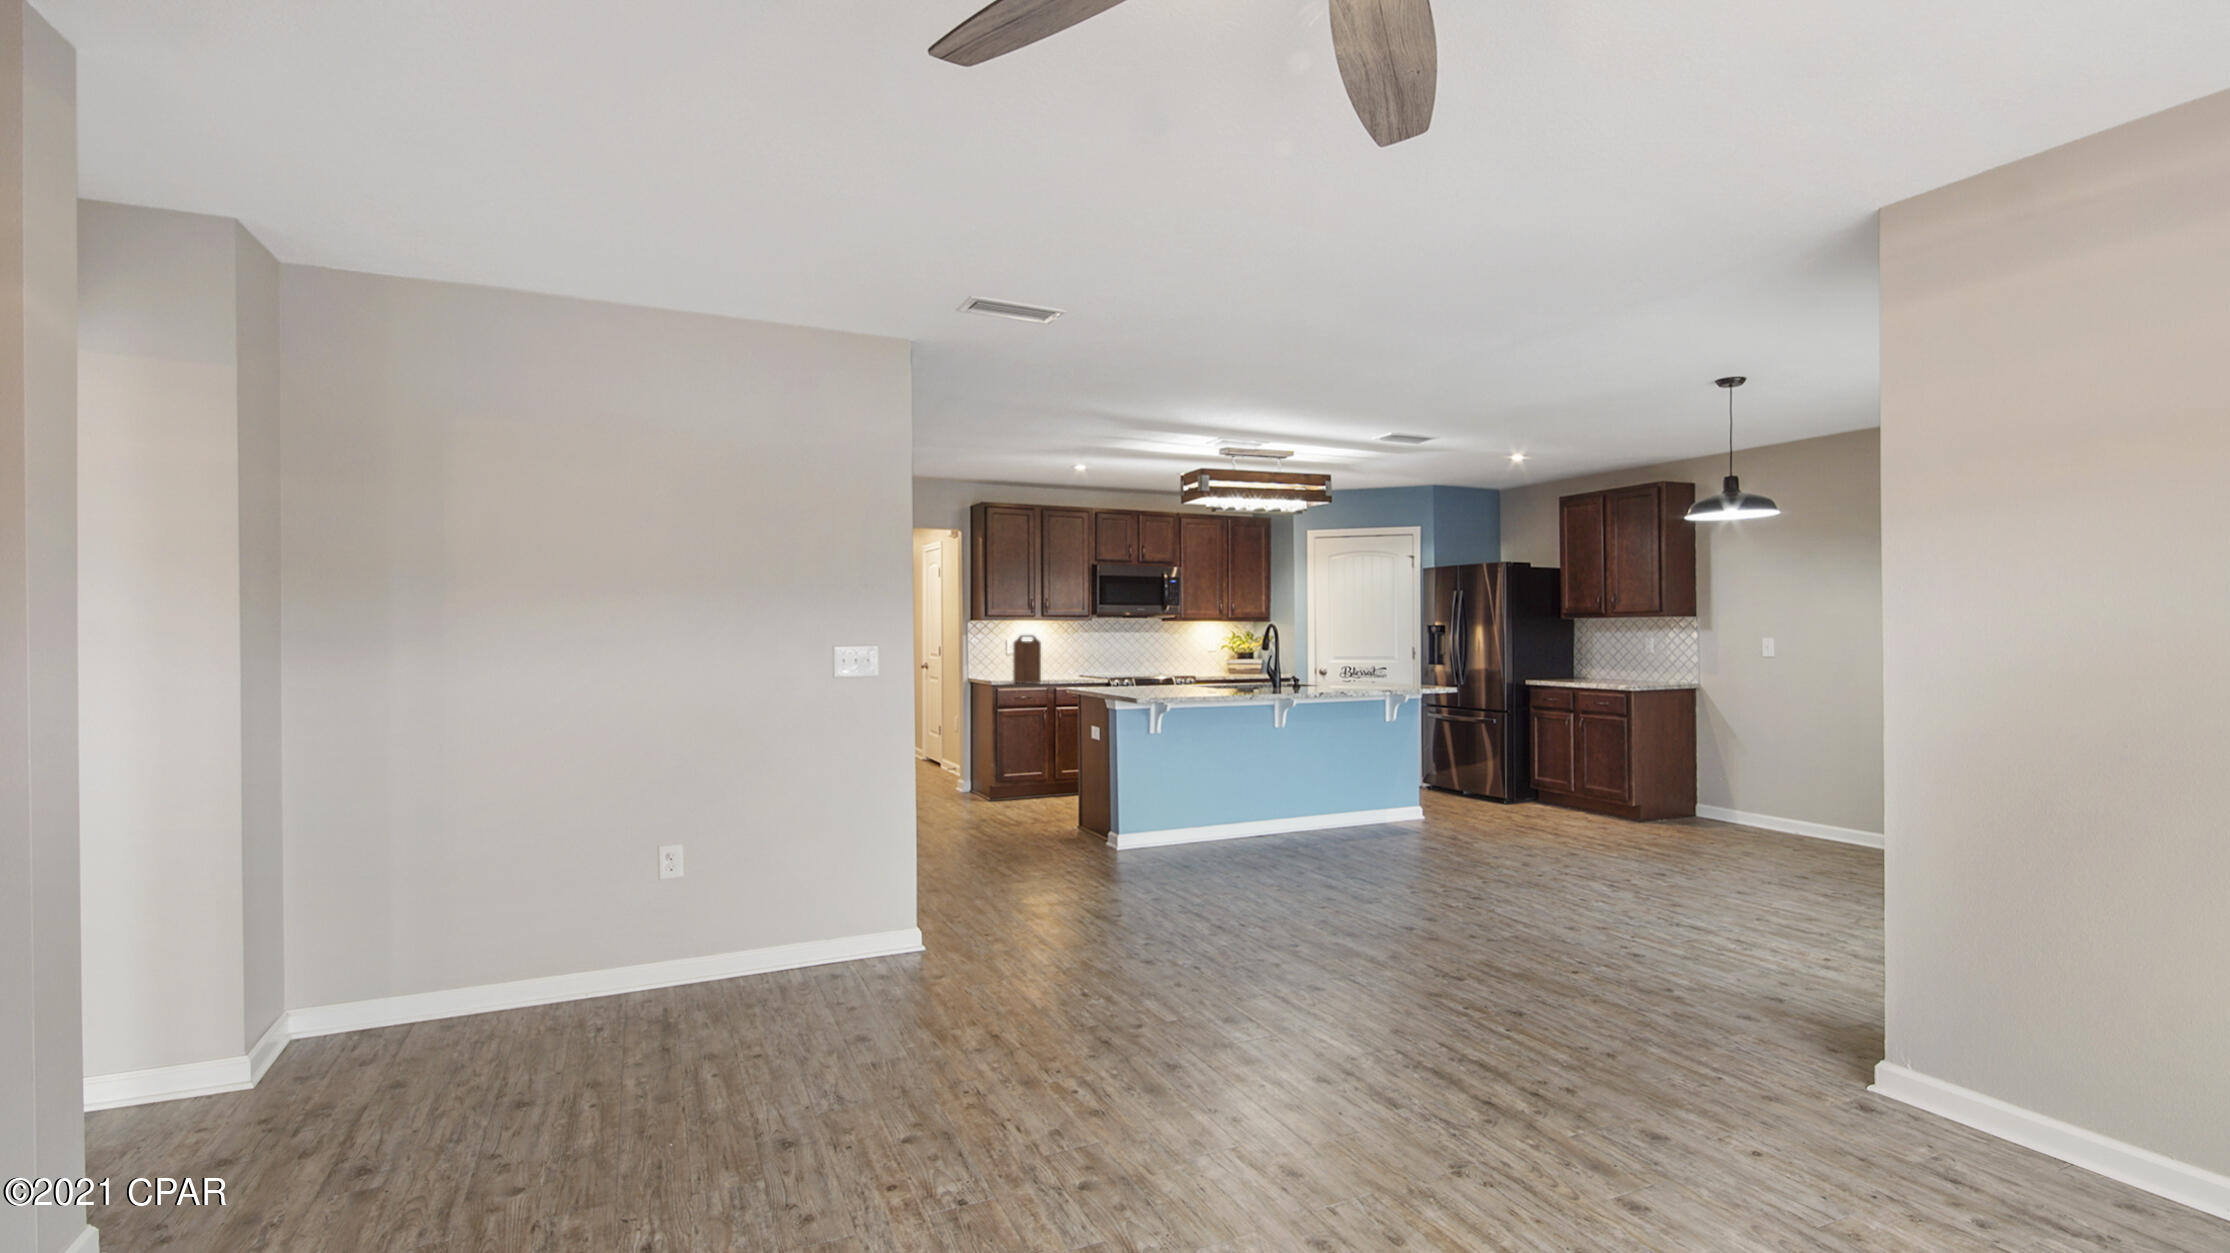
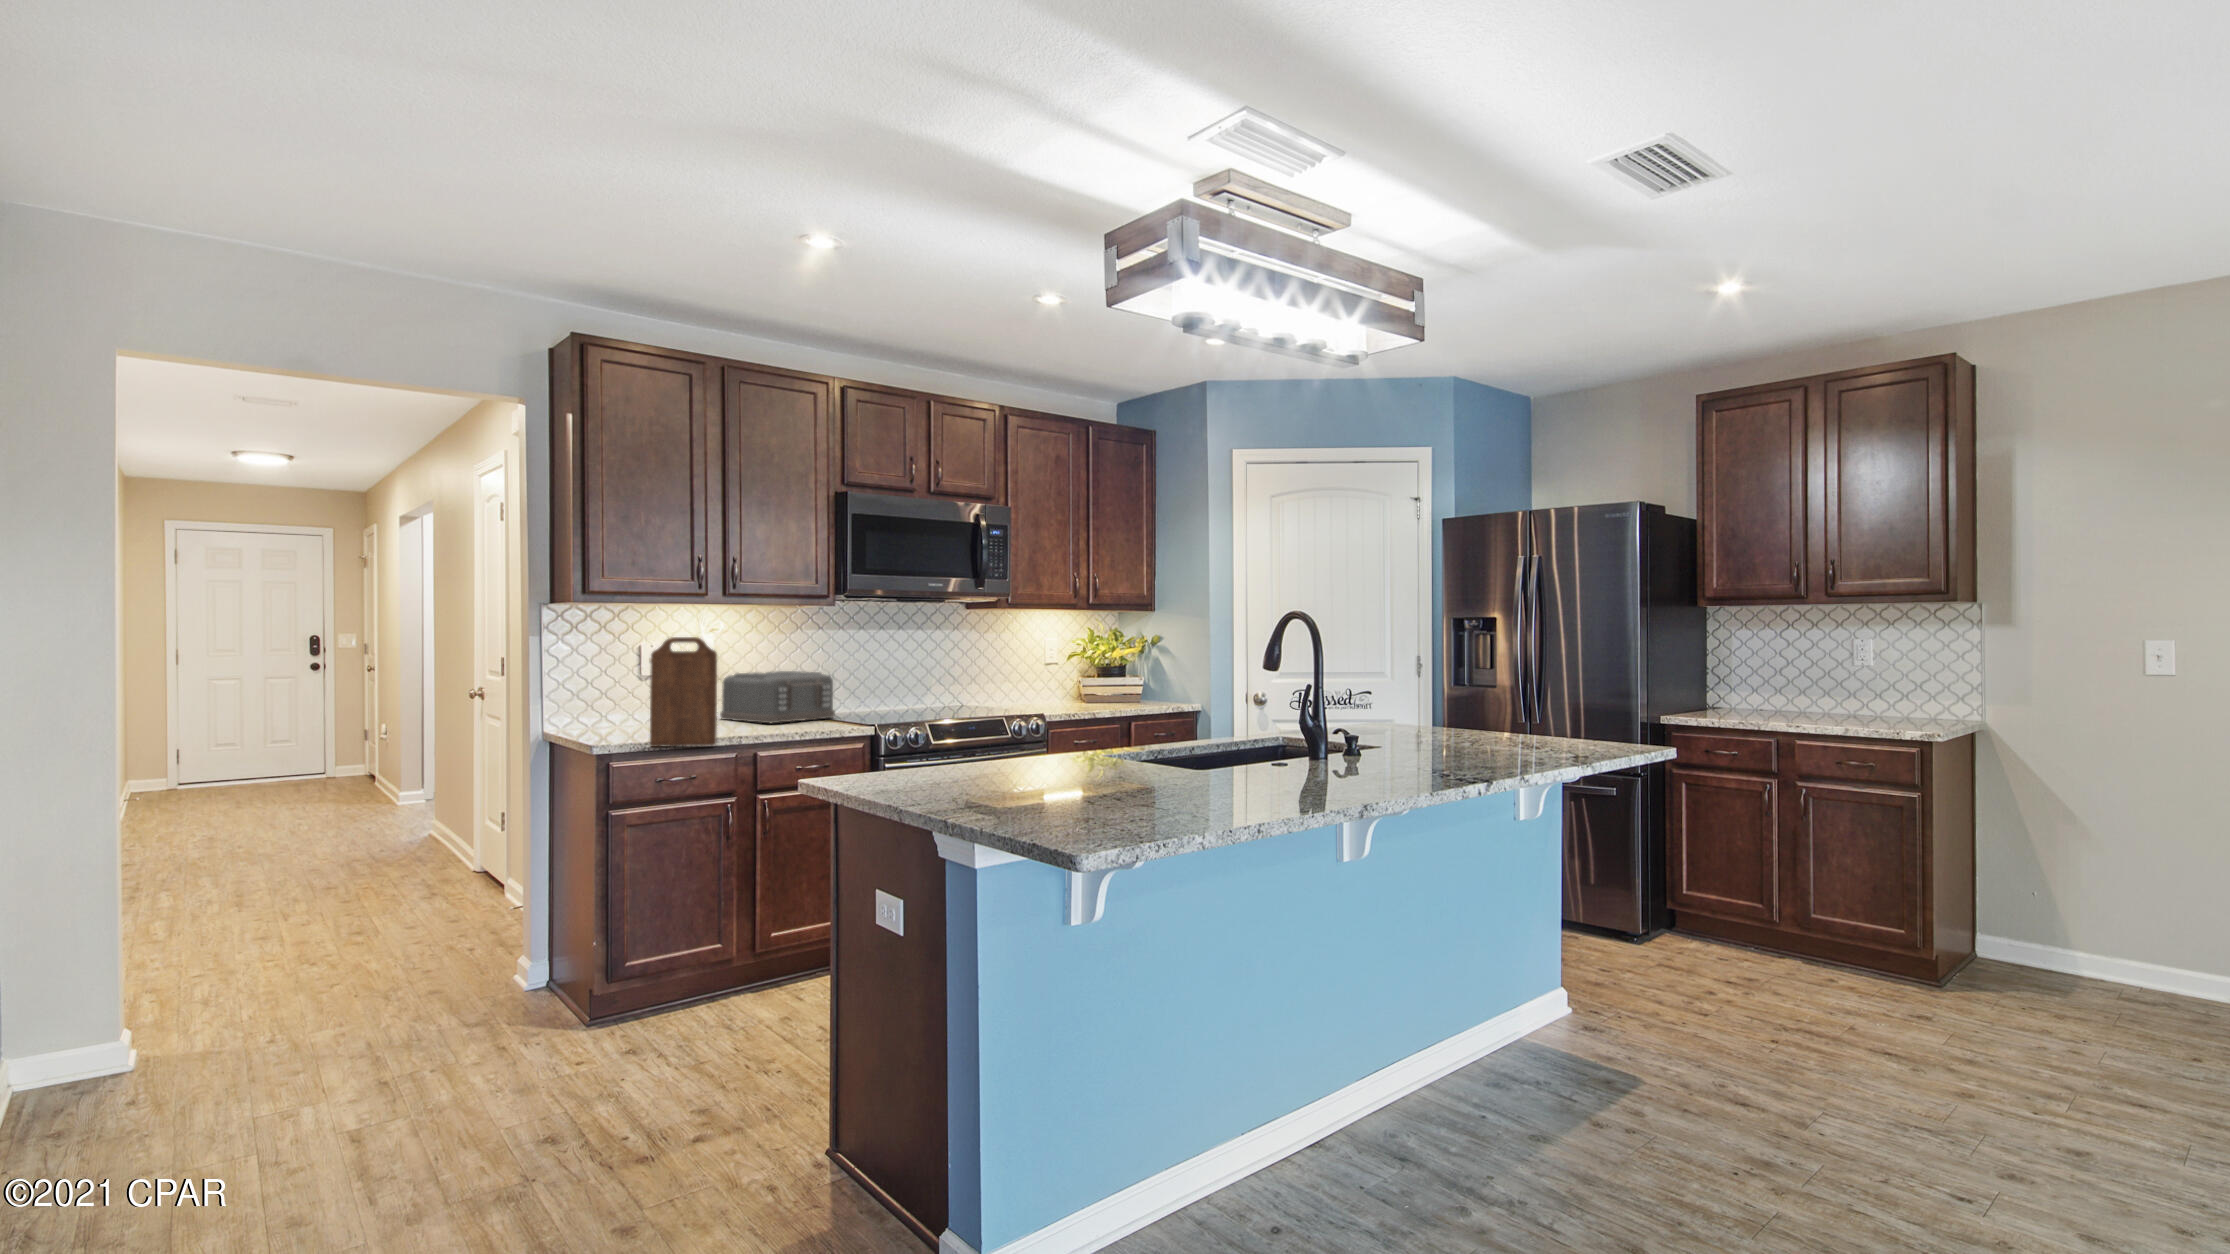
toaster: none [1041,652,1095,677] -> present [720,671,835,723]

